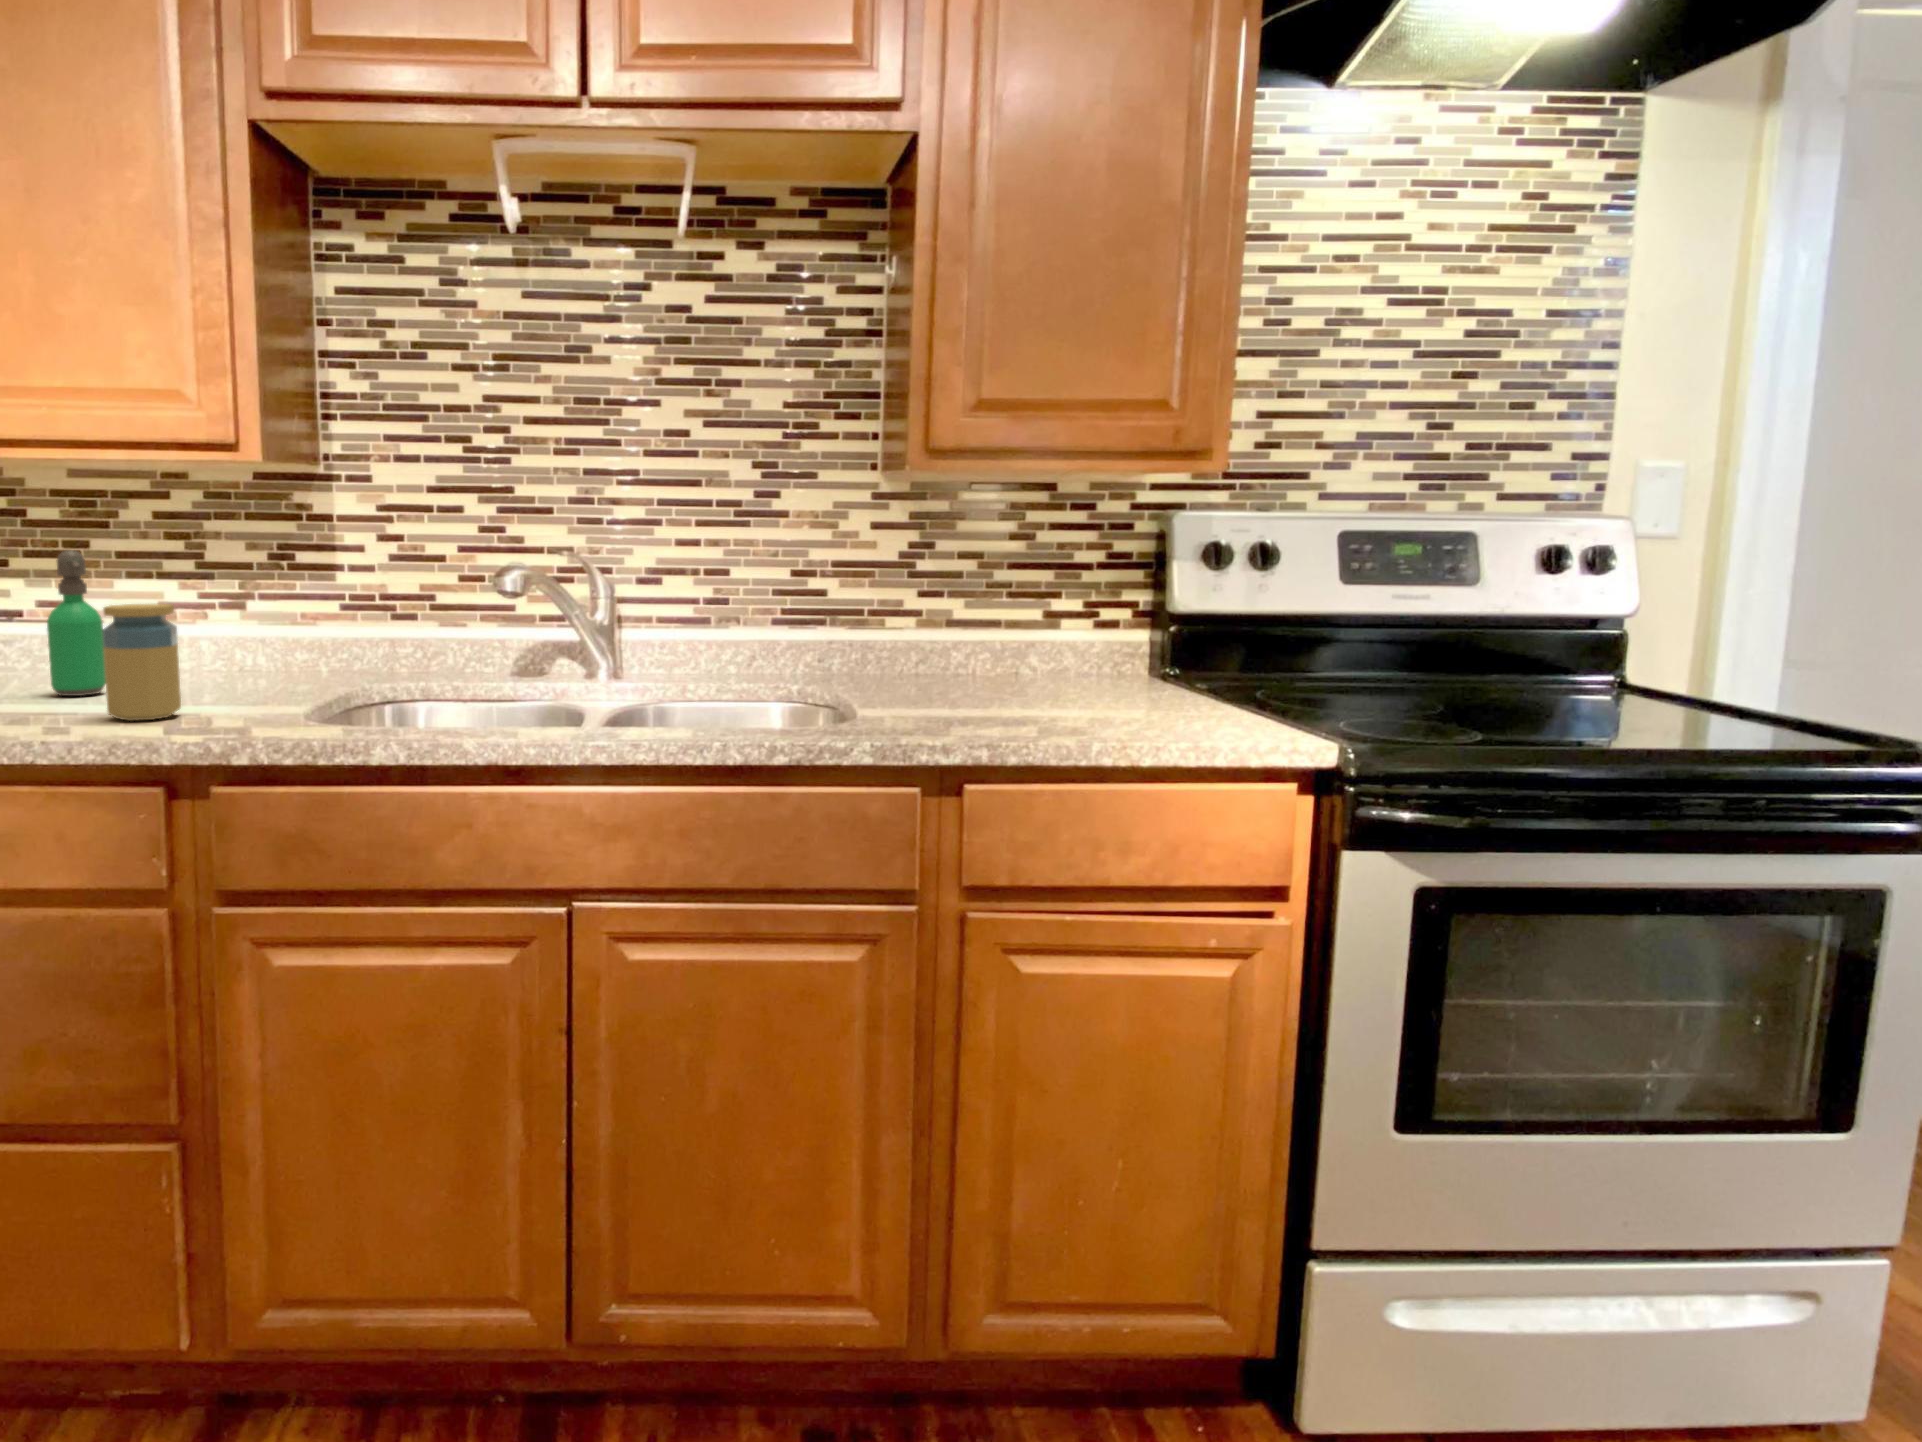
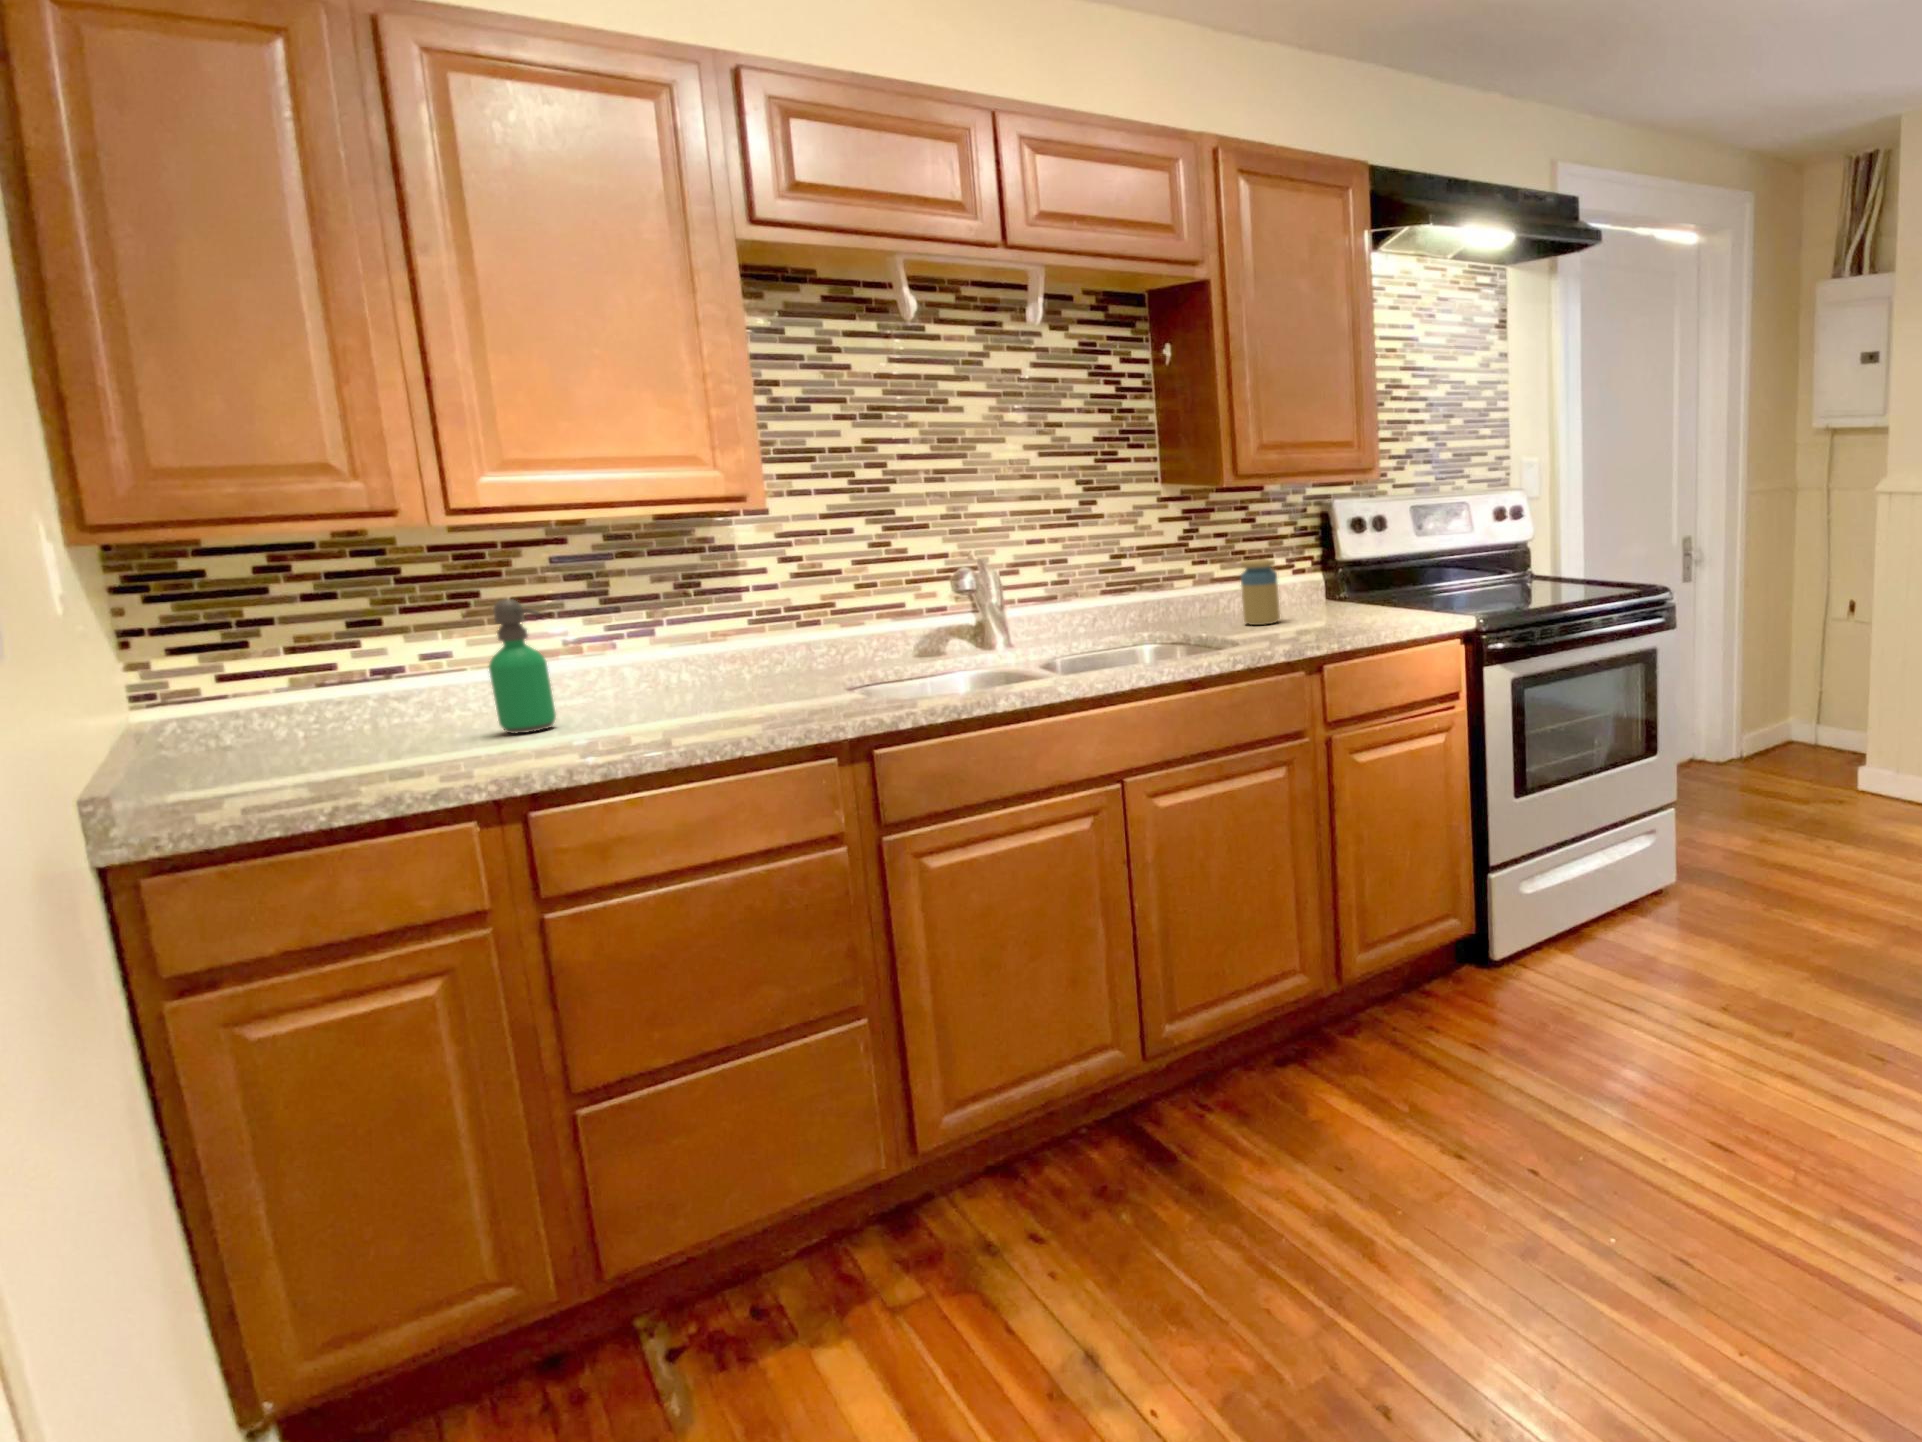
jar: present [103,604,181,721] -> present [1241,559,1280,625]

